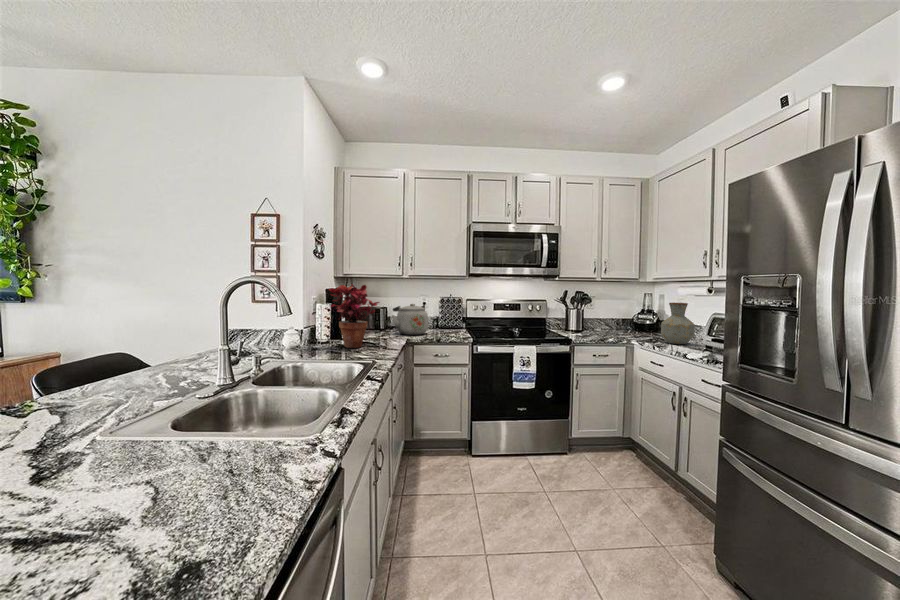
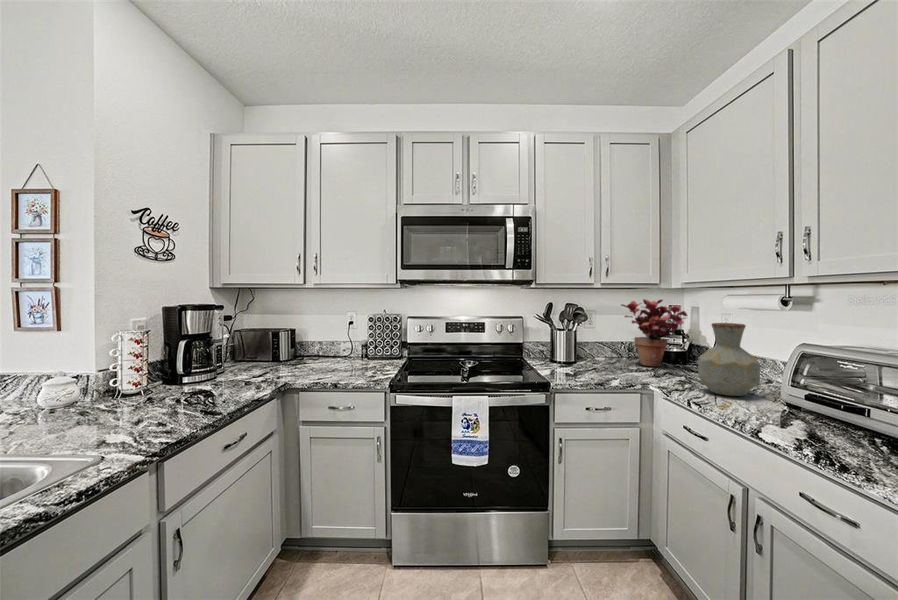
potted plant: present [329,285,379,348] -> present [621,299,687,367]
kettle: present [392,304,428,335] -> none [269,326,331,375]

